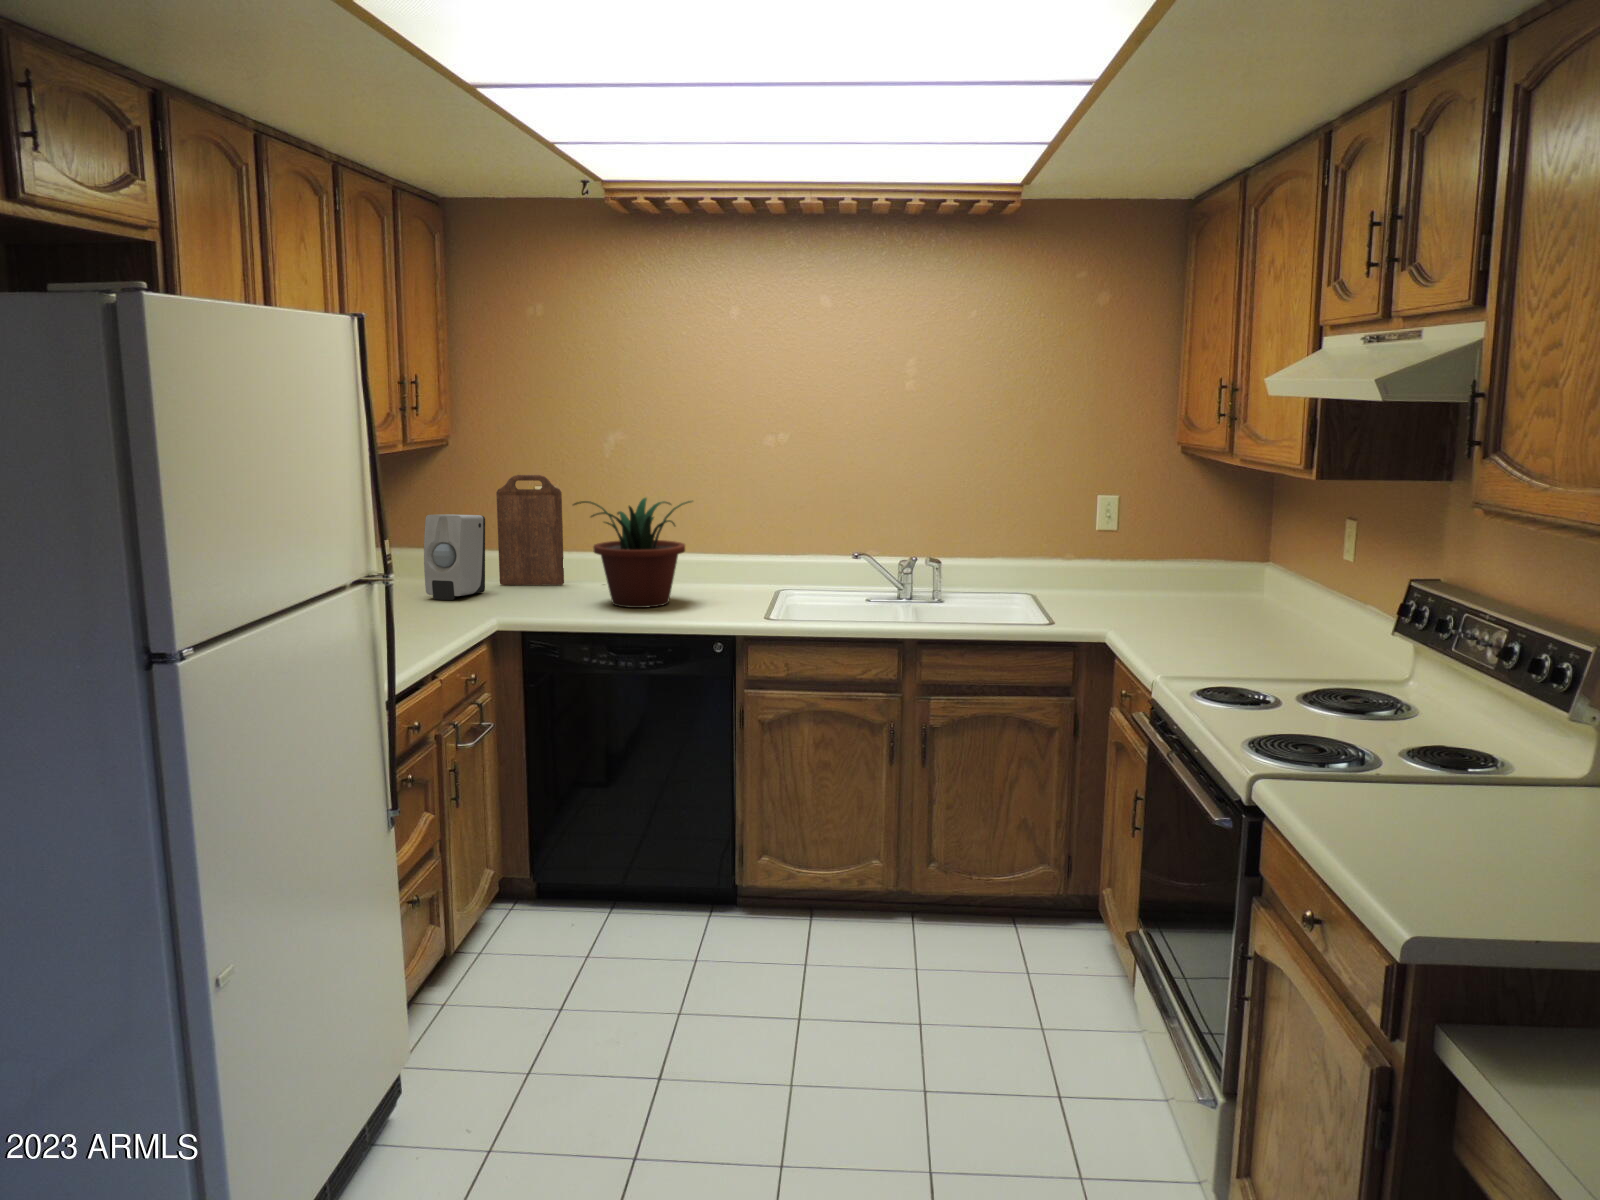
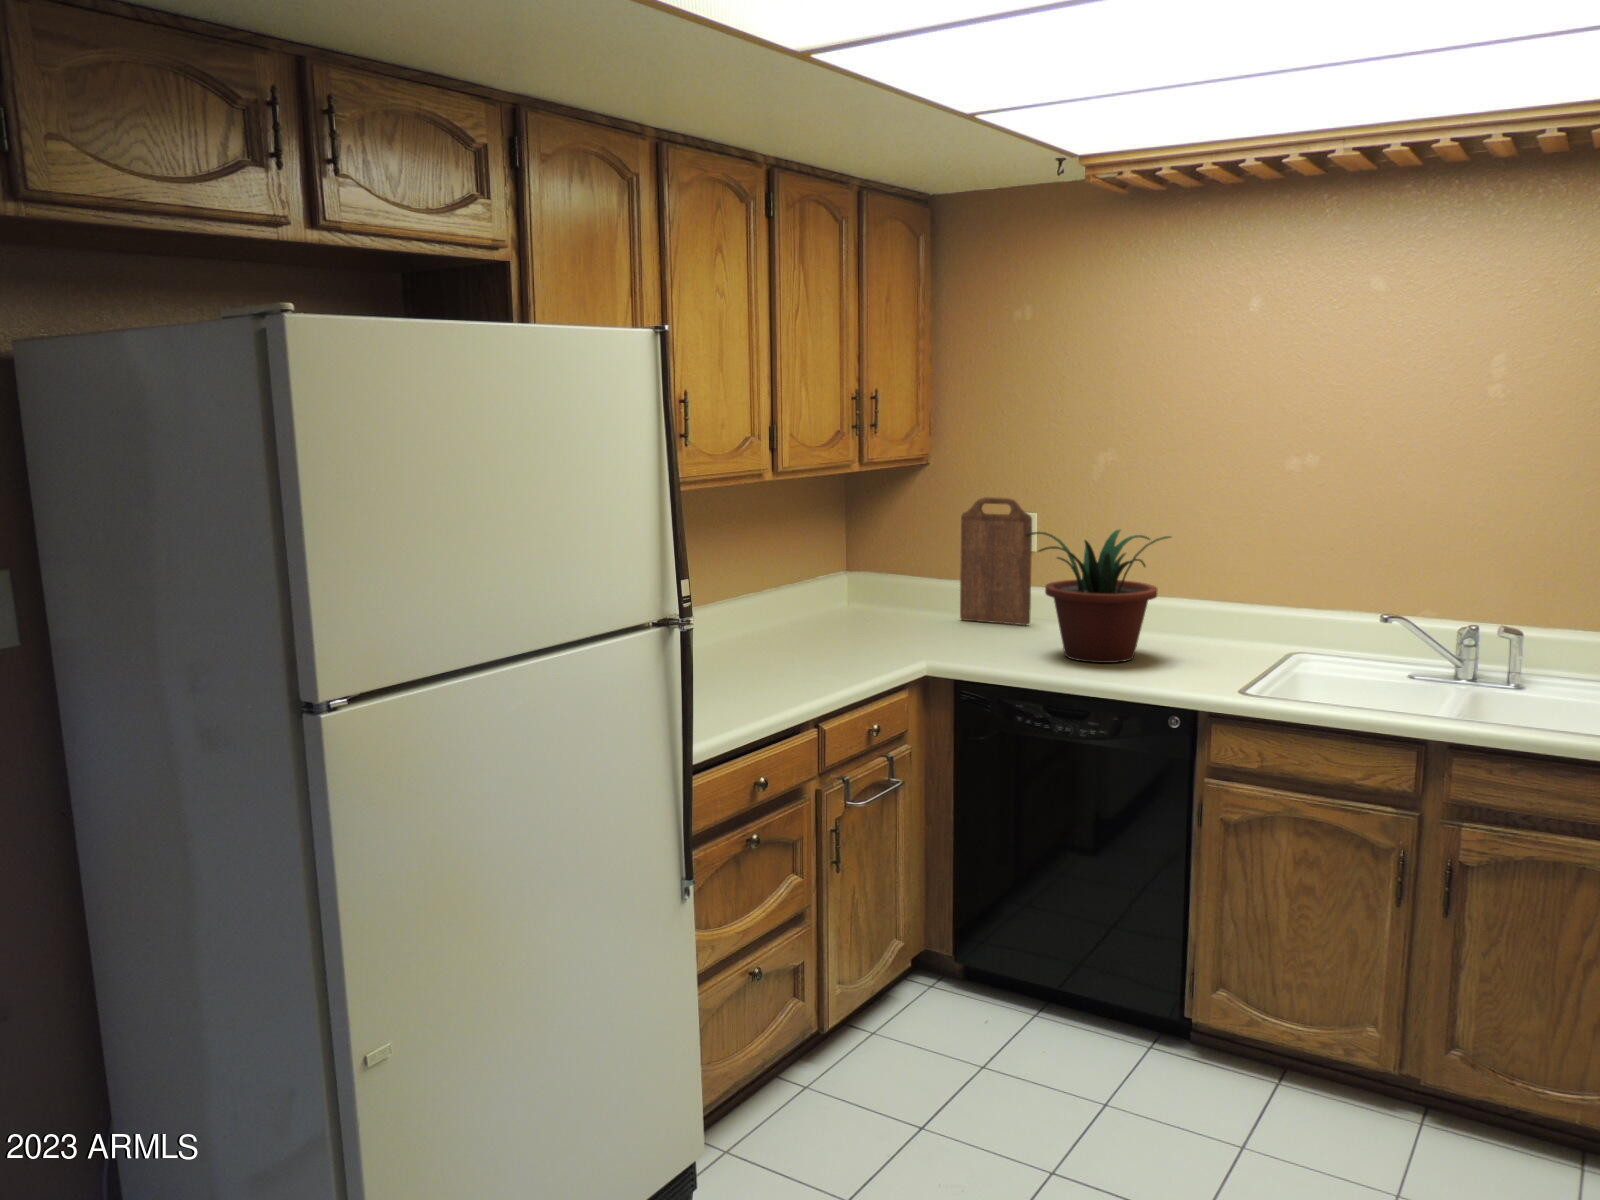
soap dispenser: present [424,514,485,600] -> none [869,540,941,635]

